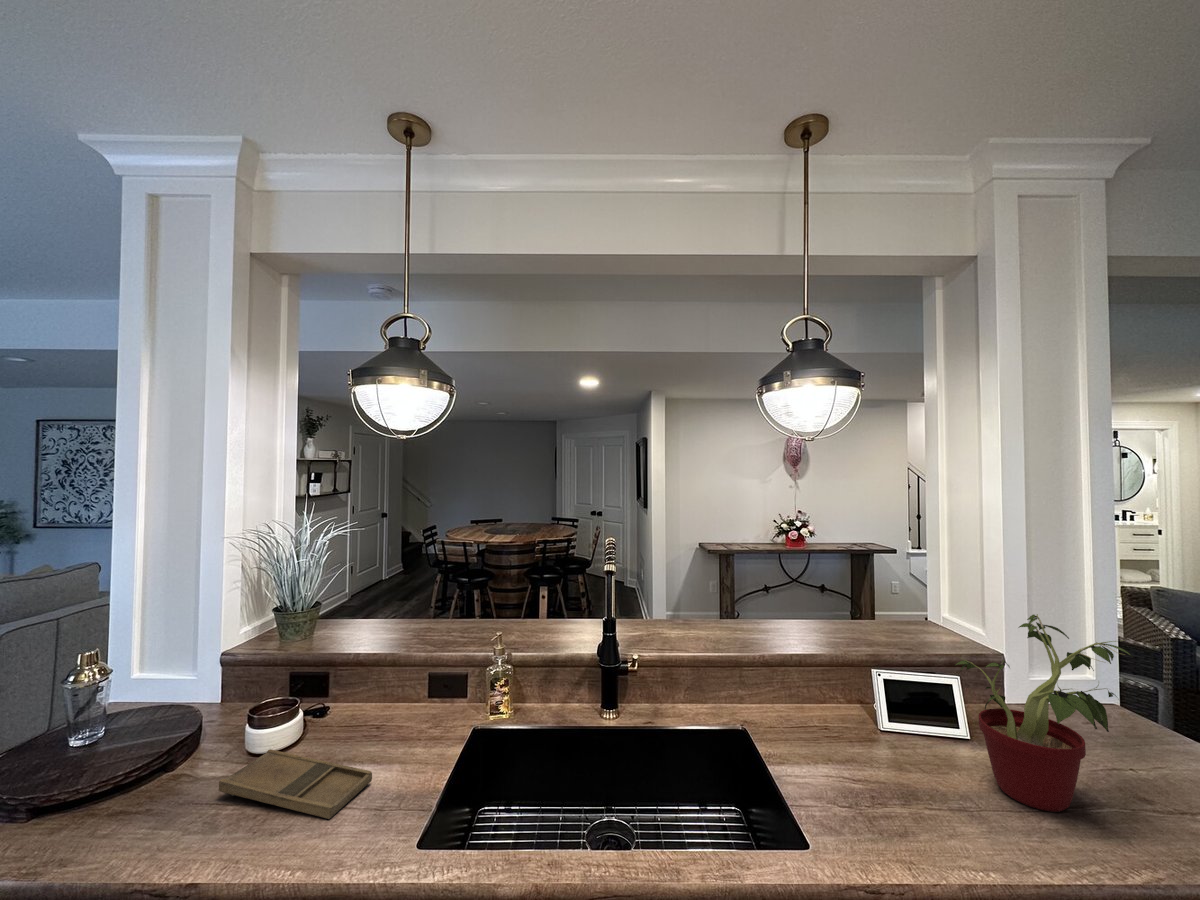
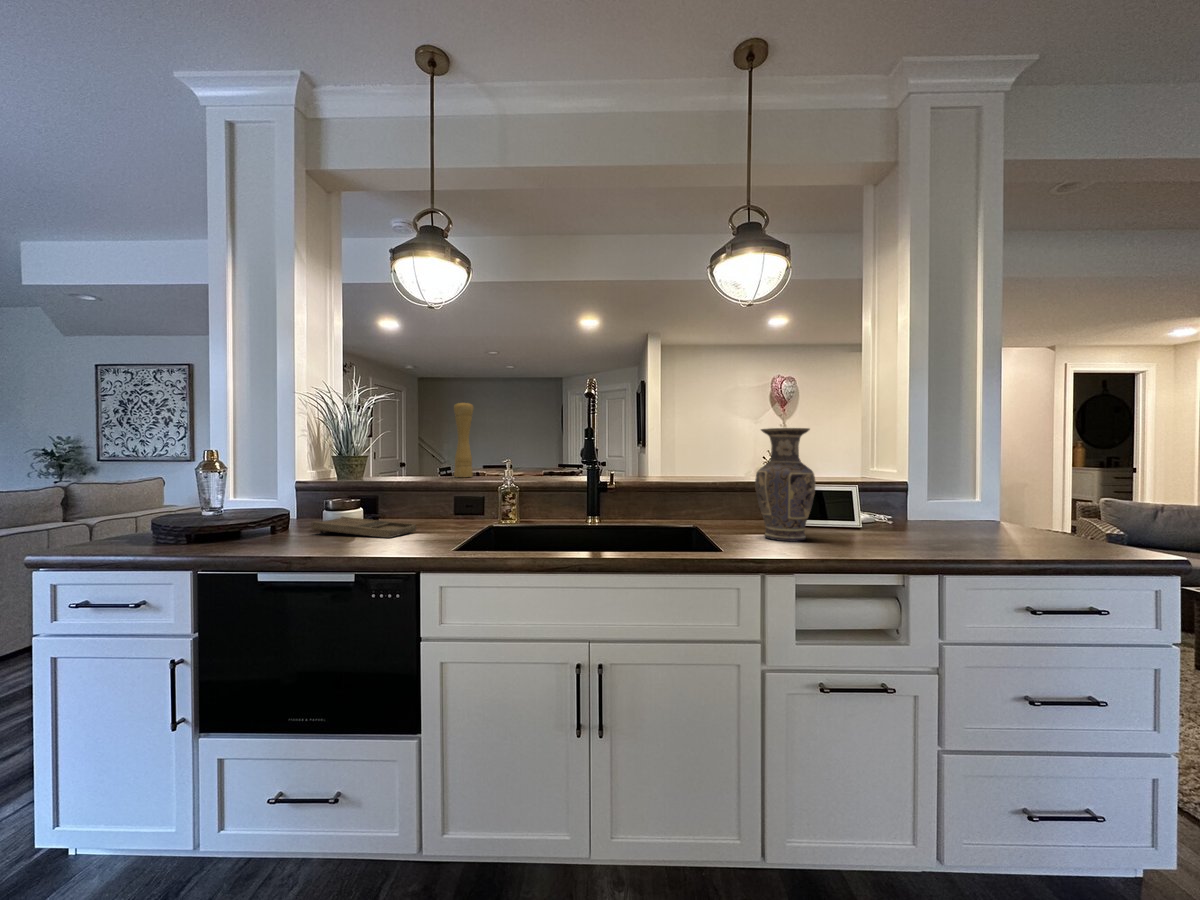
pepper mill: none [431,540,456,640] -> present [454,402,474,477]
potted plant: present [954,614,1134,812] -> none [842,413,958,541]
vase: none [846,635,938,821] -> present [755,428,816,541]

